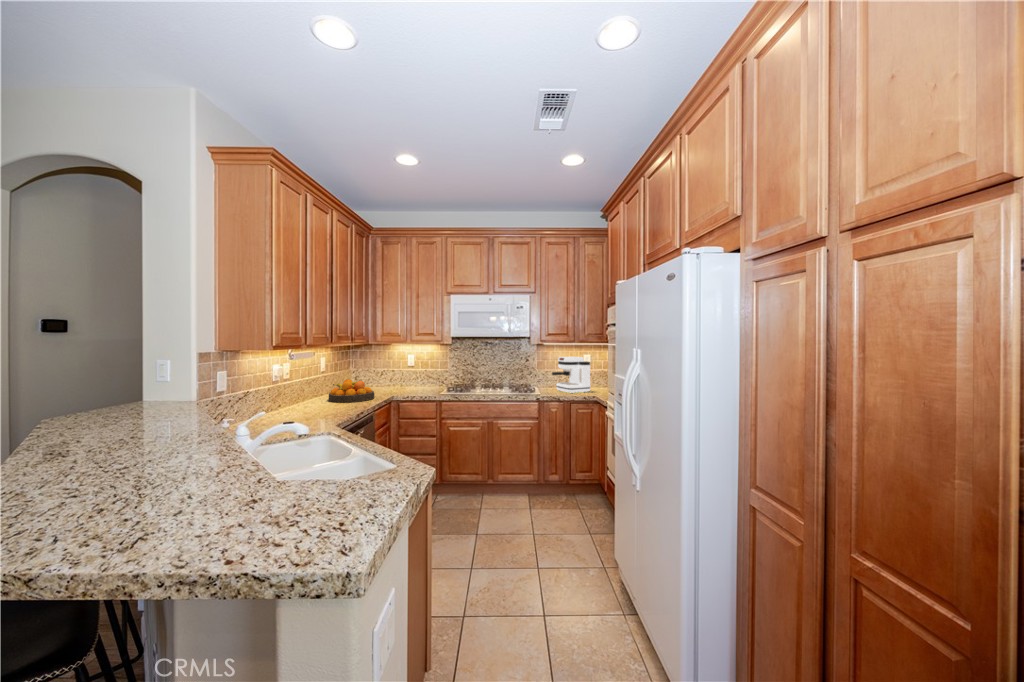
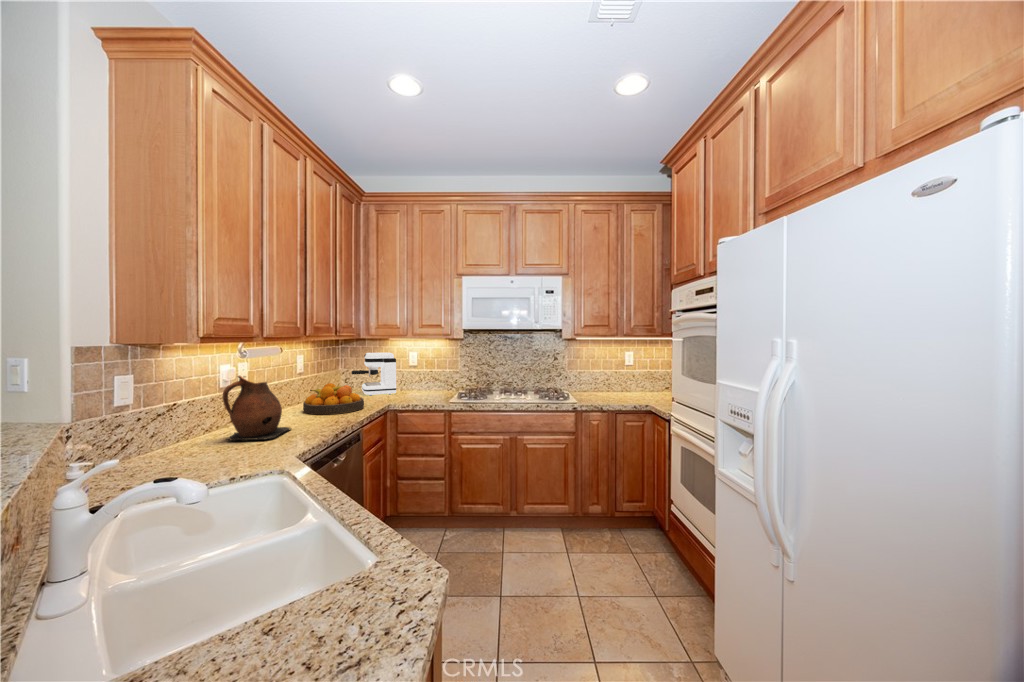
coffee maker: present [552,357,590,393] -> present [352,353,396,396]
ceramic pitcher: none [280,372,326,417] -> present [223,376,291,440]

